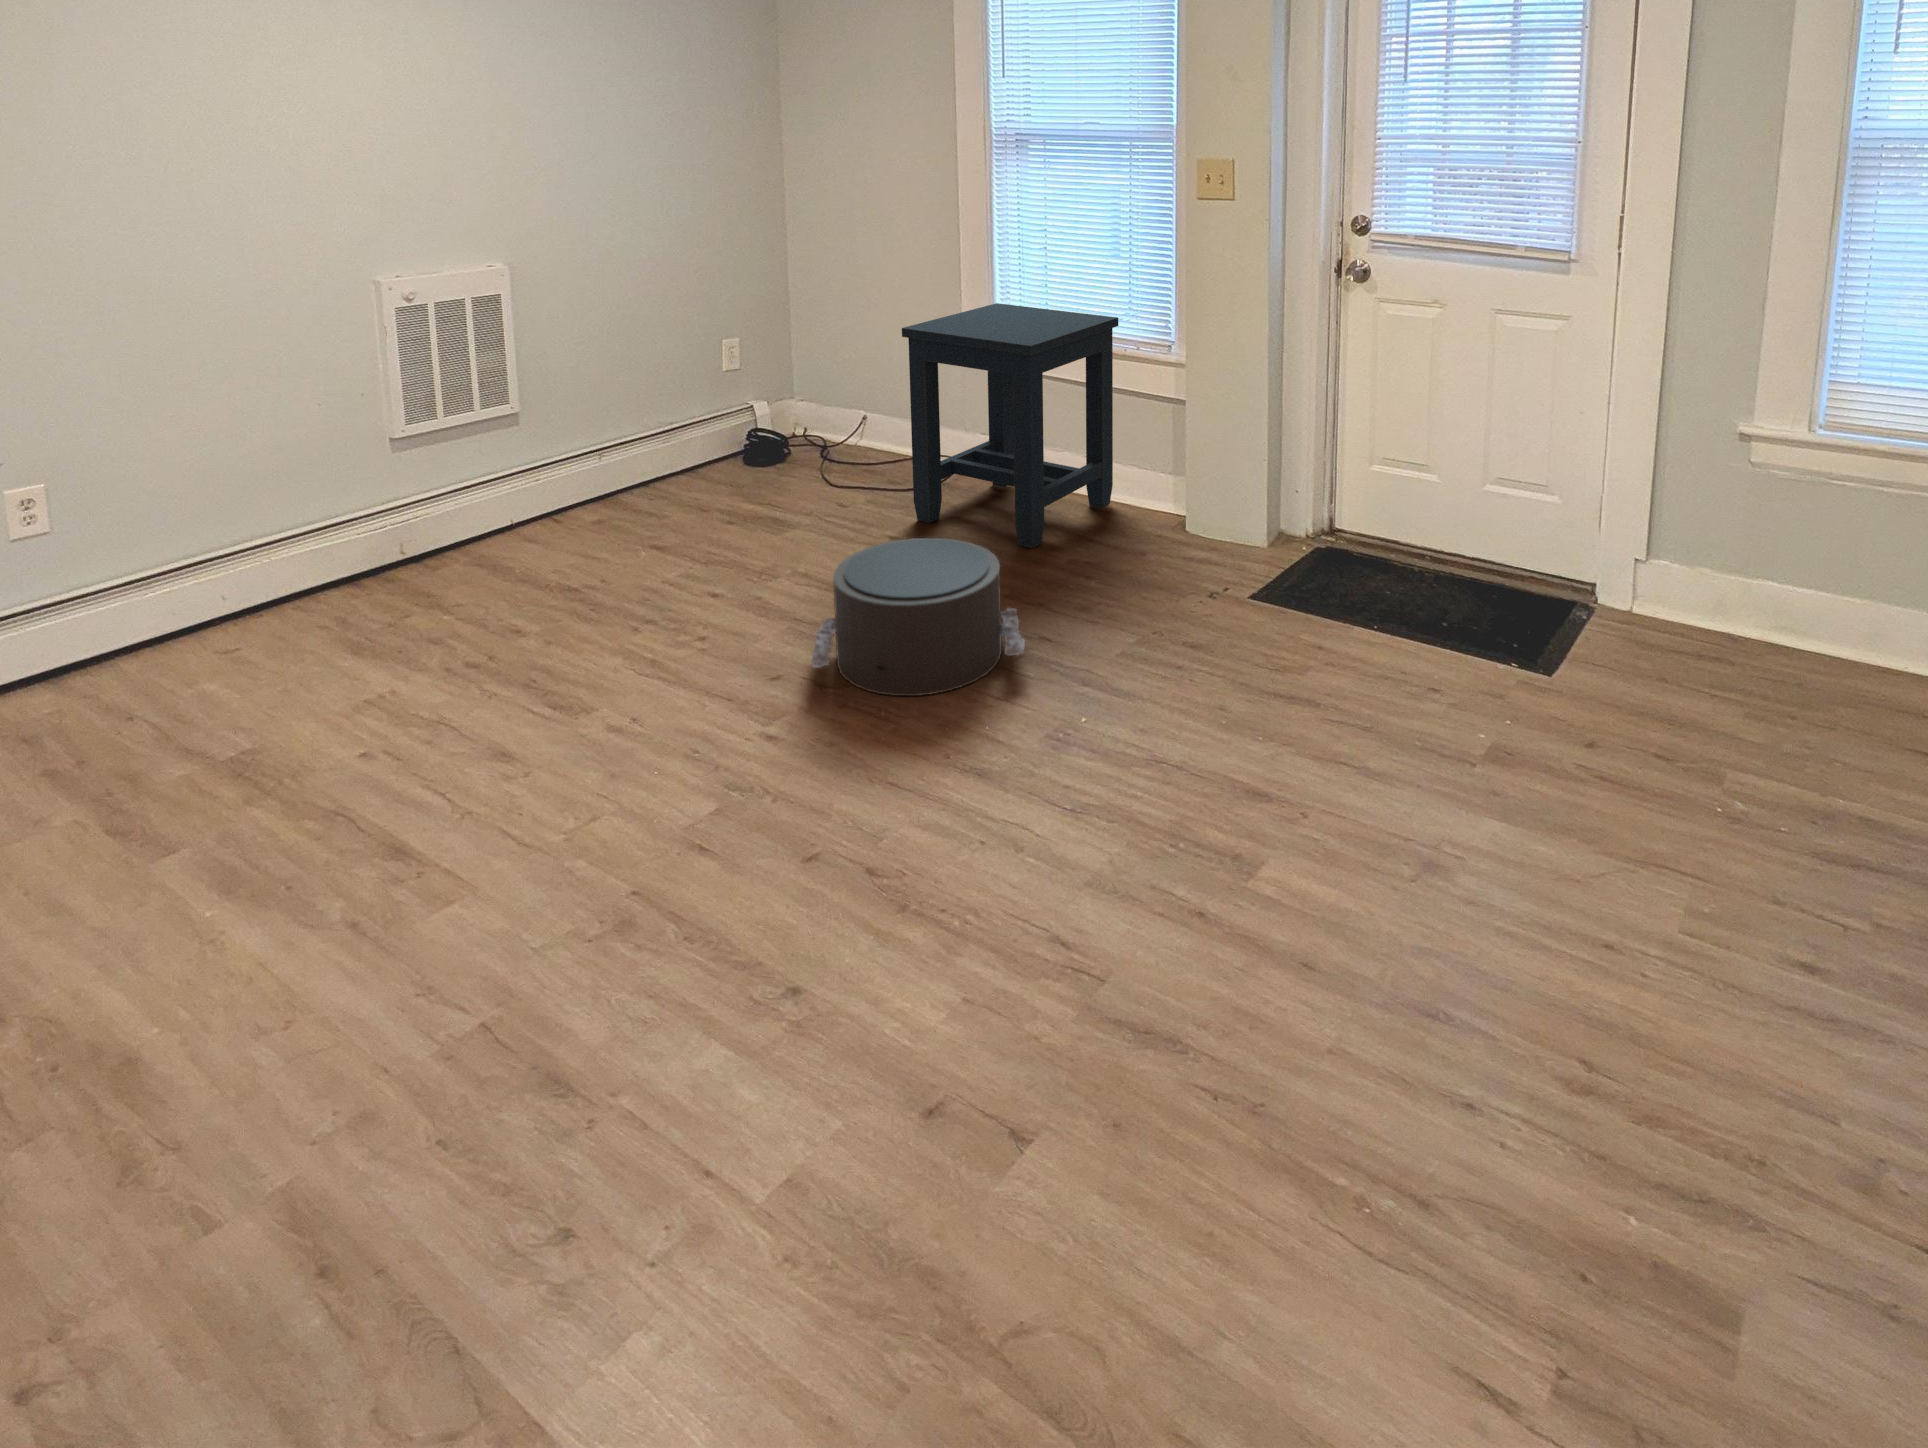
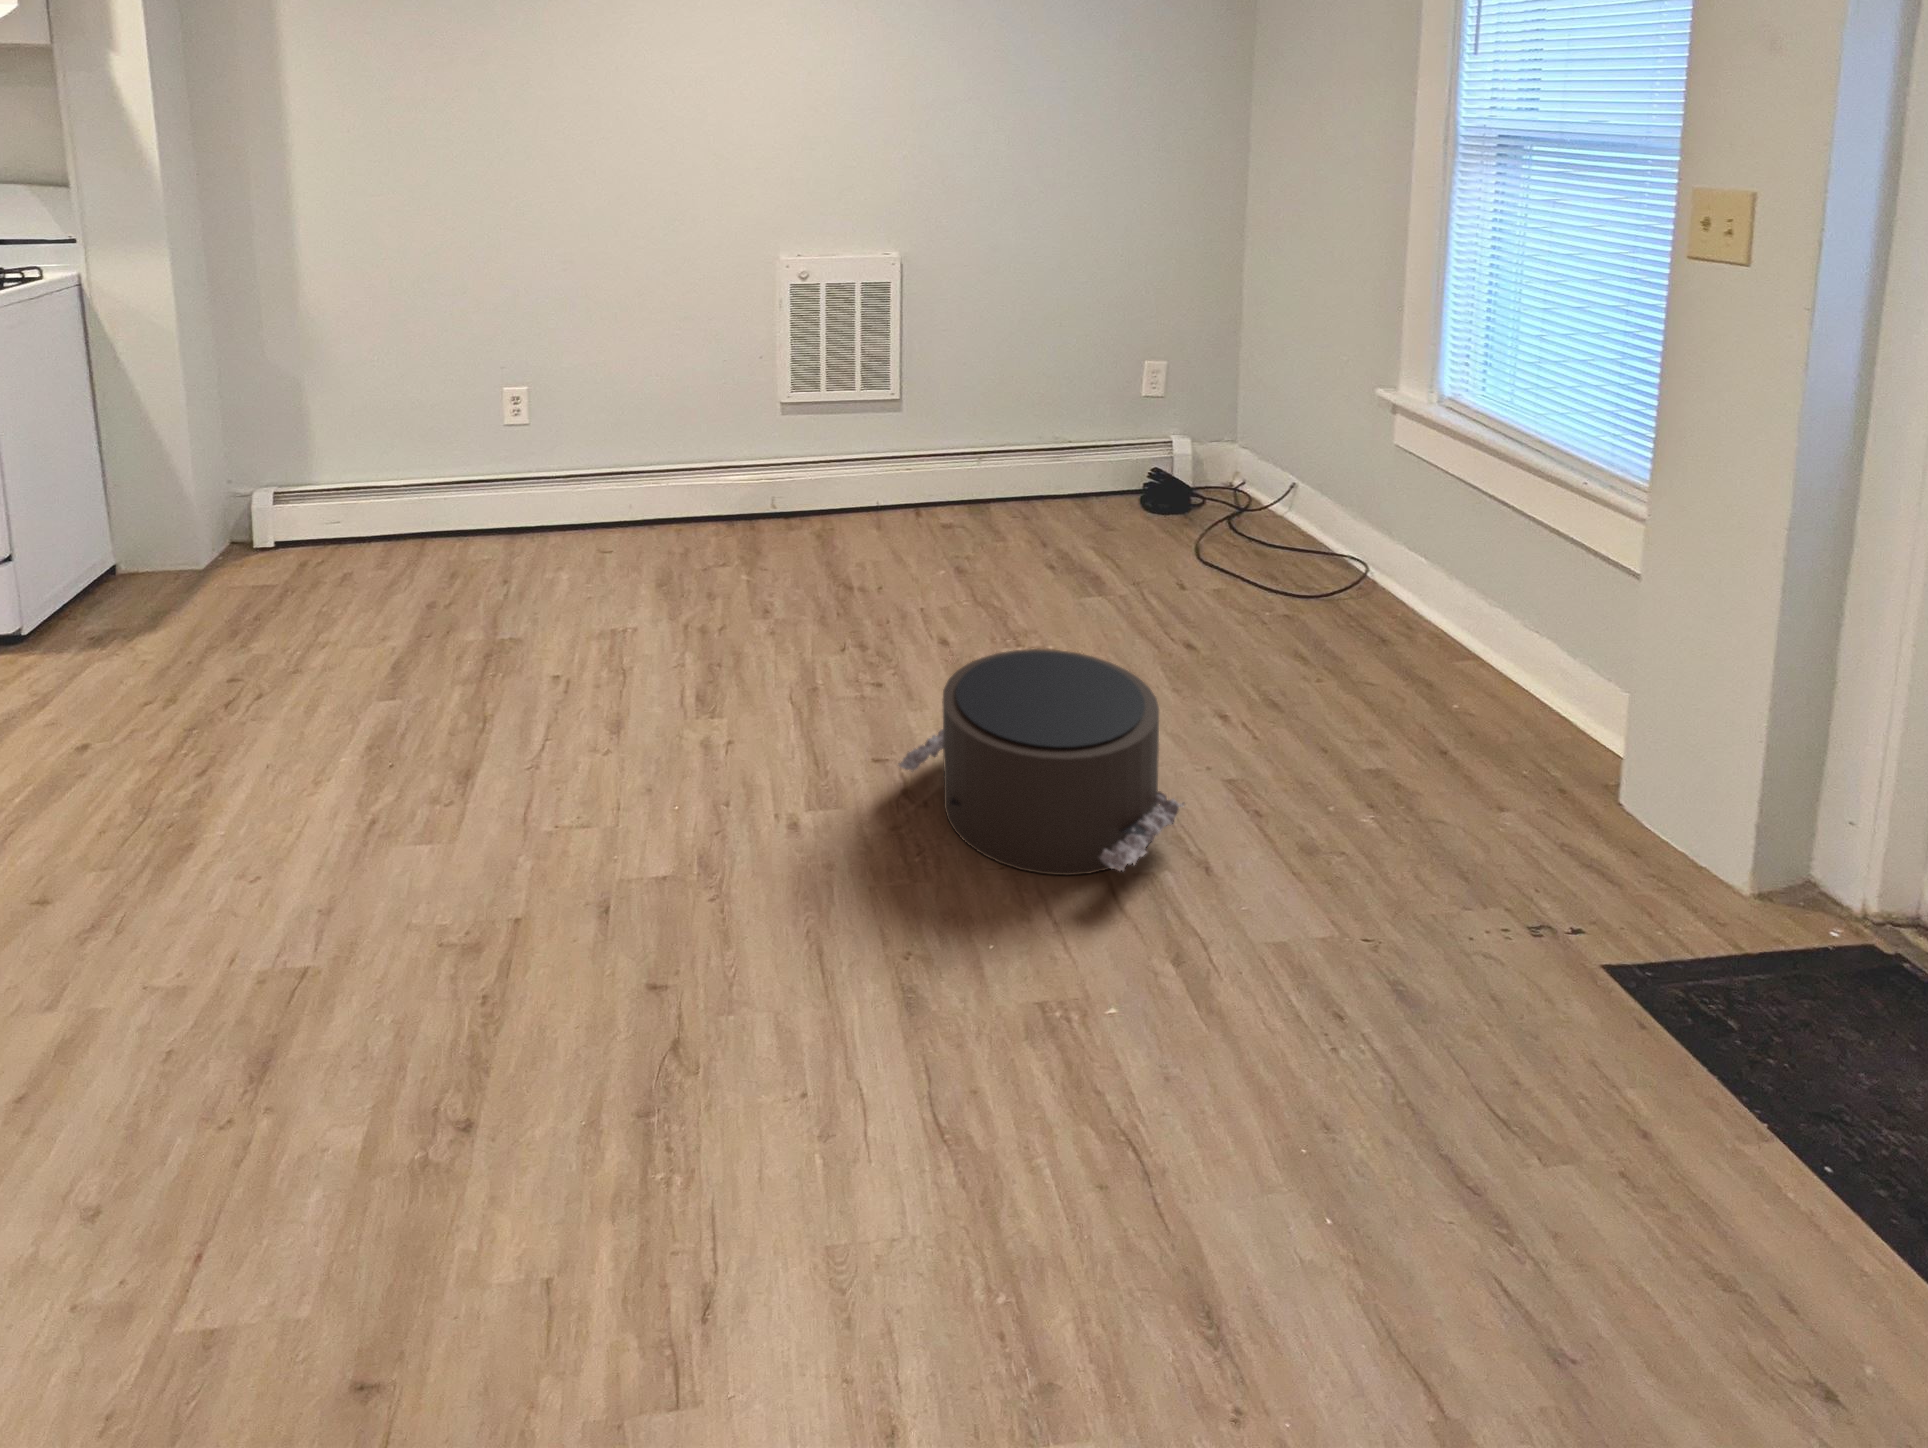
side table: present [902,303,1118,549] -> none [1238,370,1581,729]

